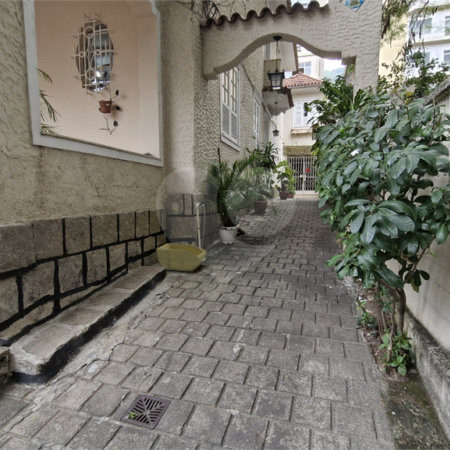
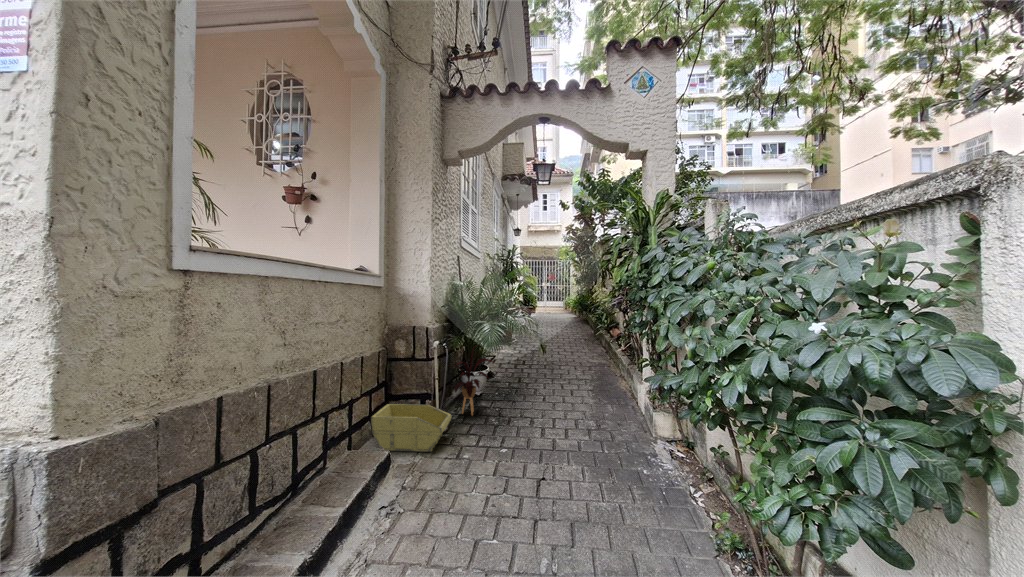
house plant: none [206,209,239,255] -> present [455,346,493,415]

